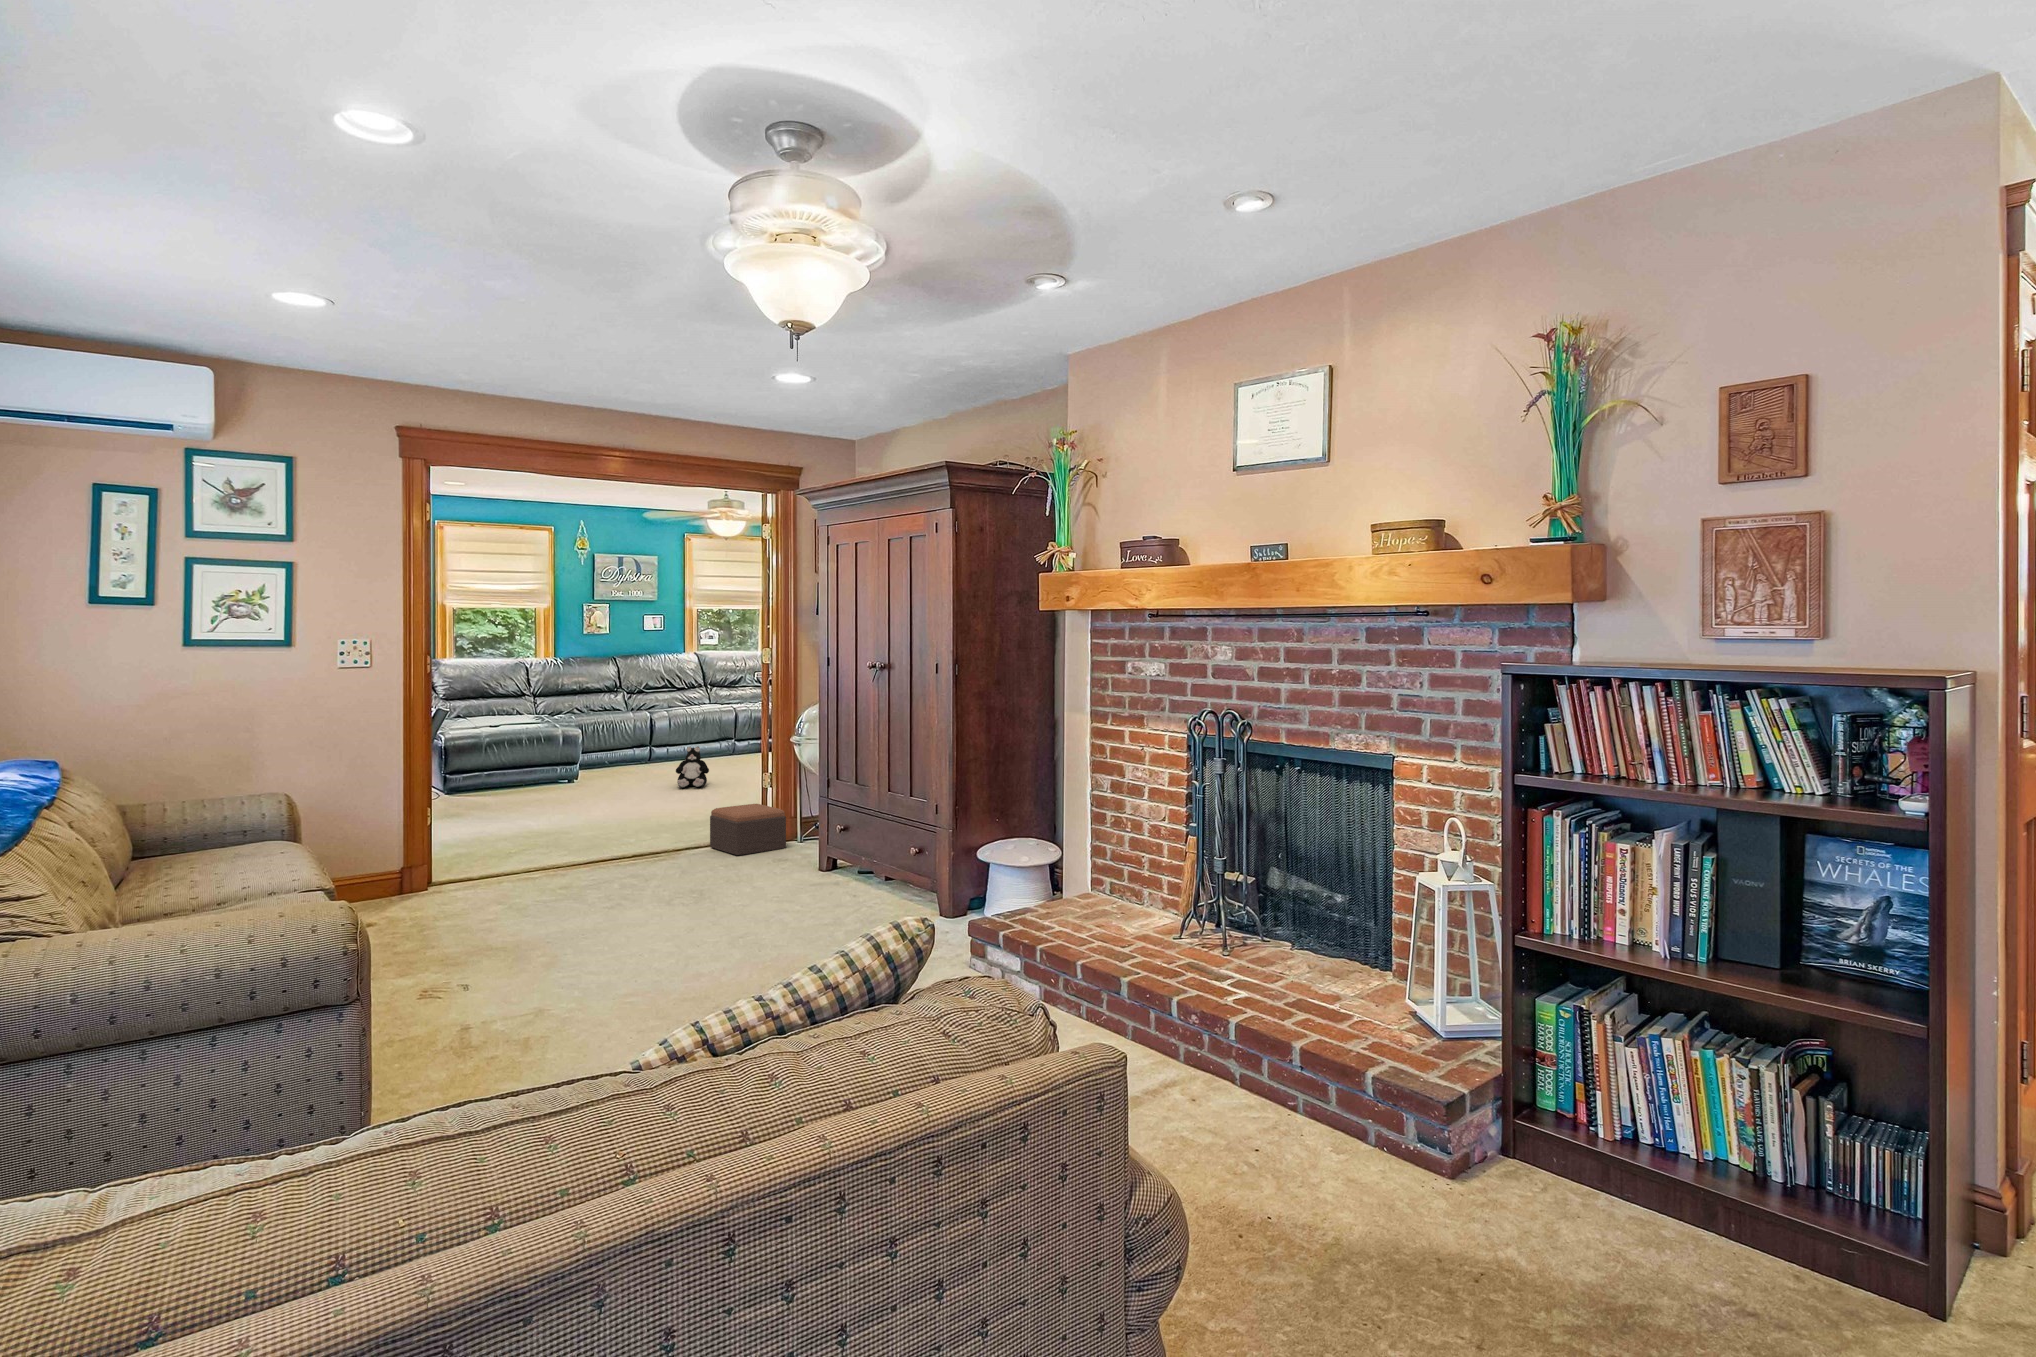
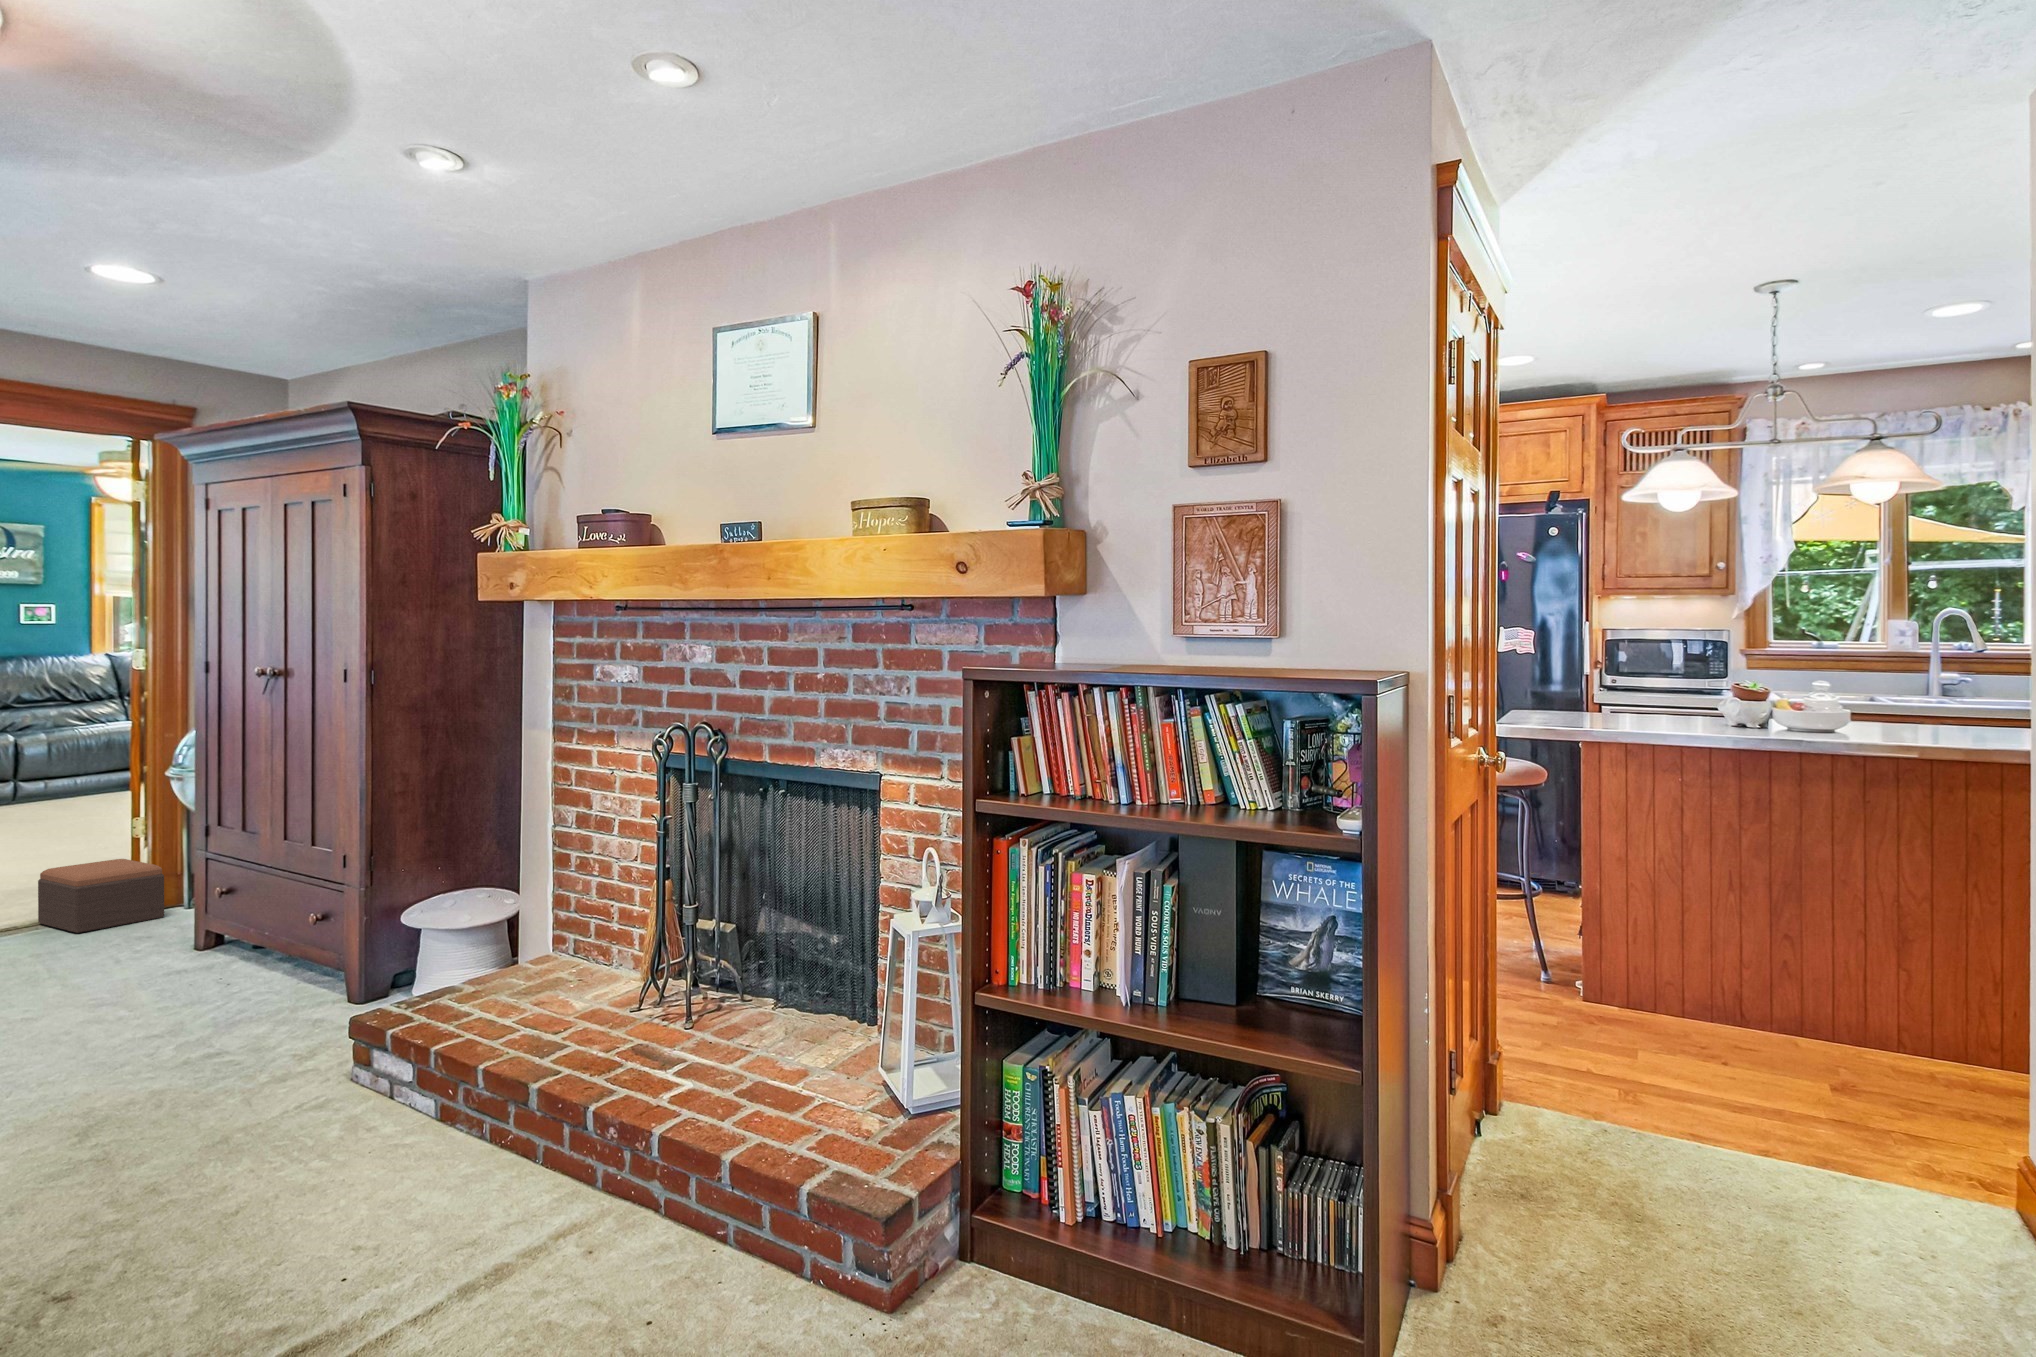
plush toy: present [676,747,709,788] -> none [37,781,93,838]

